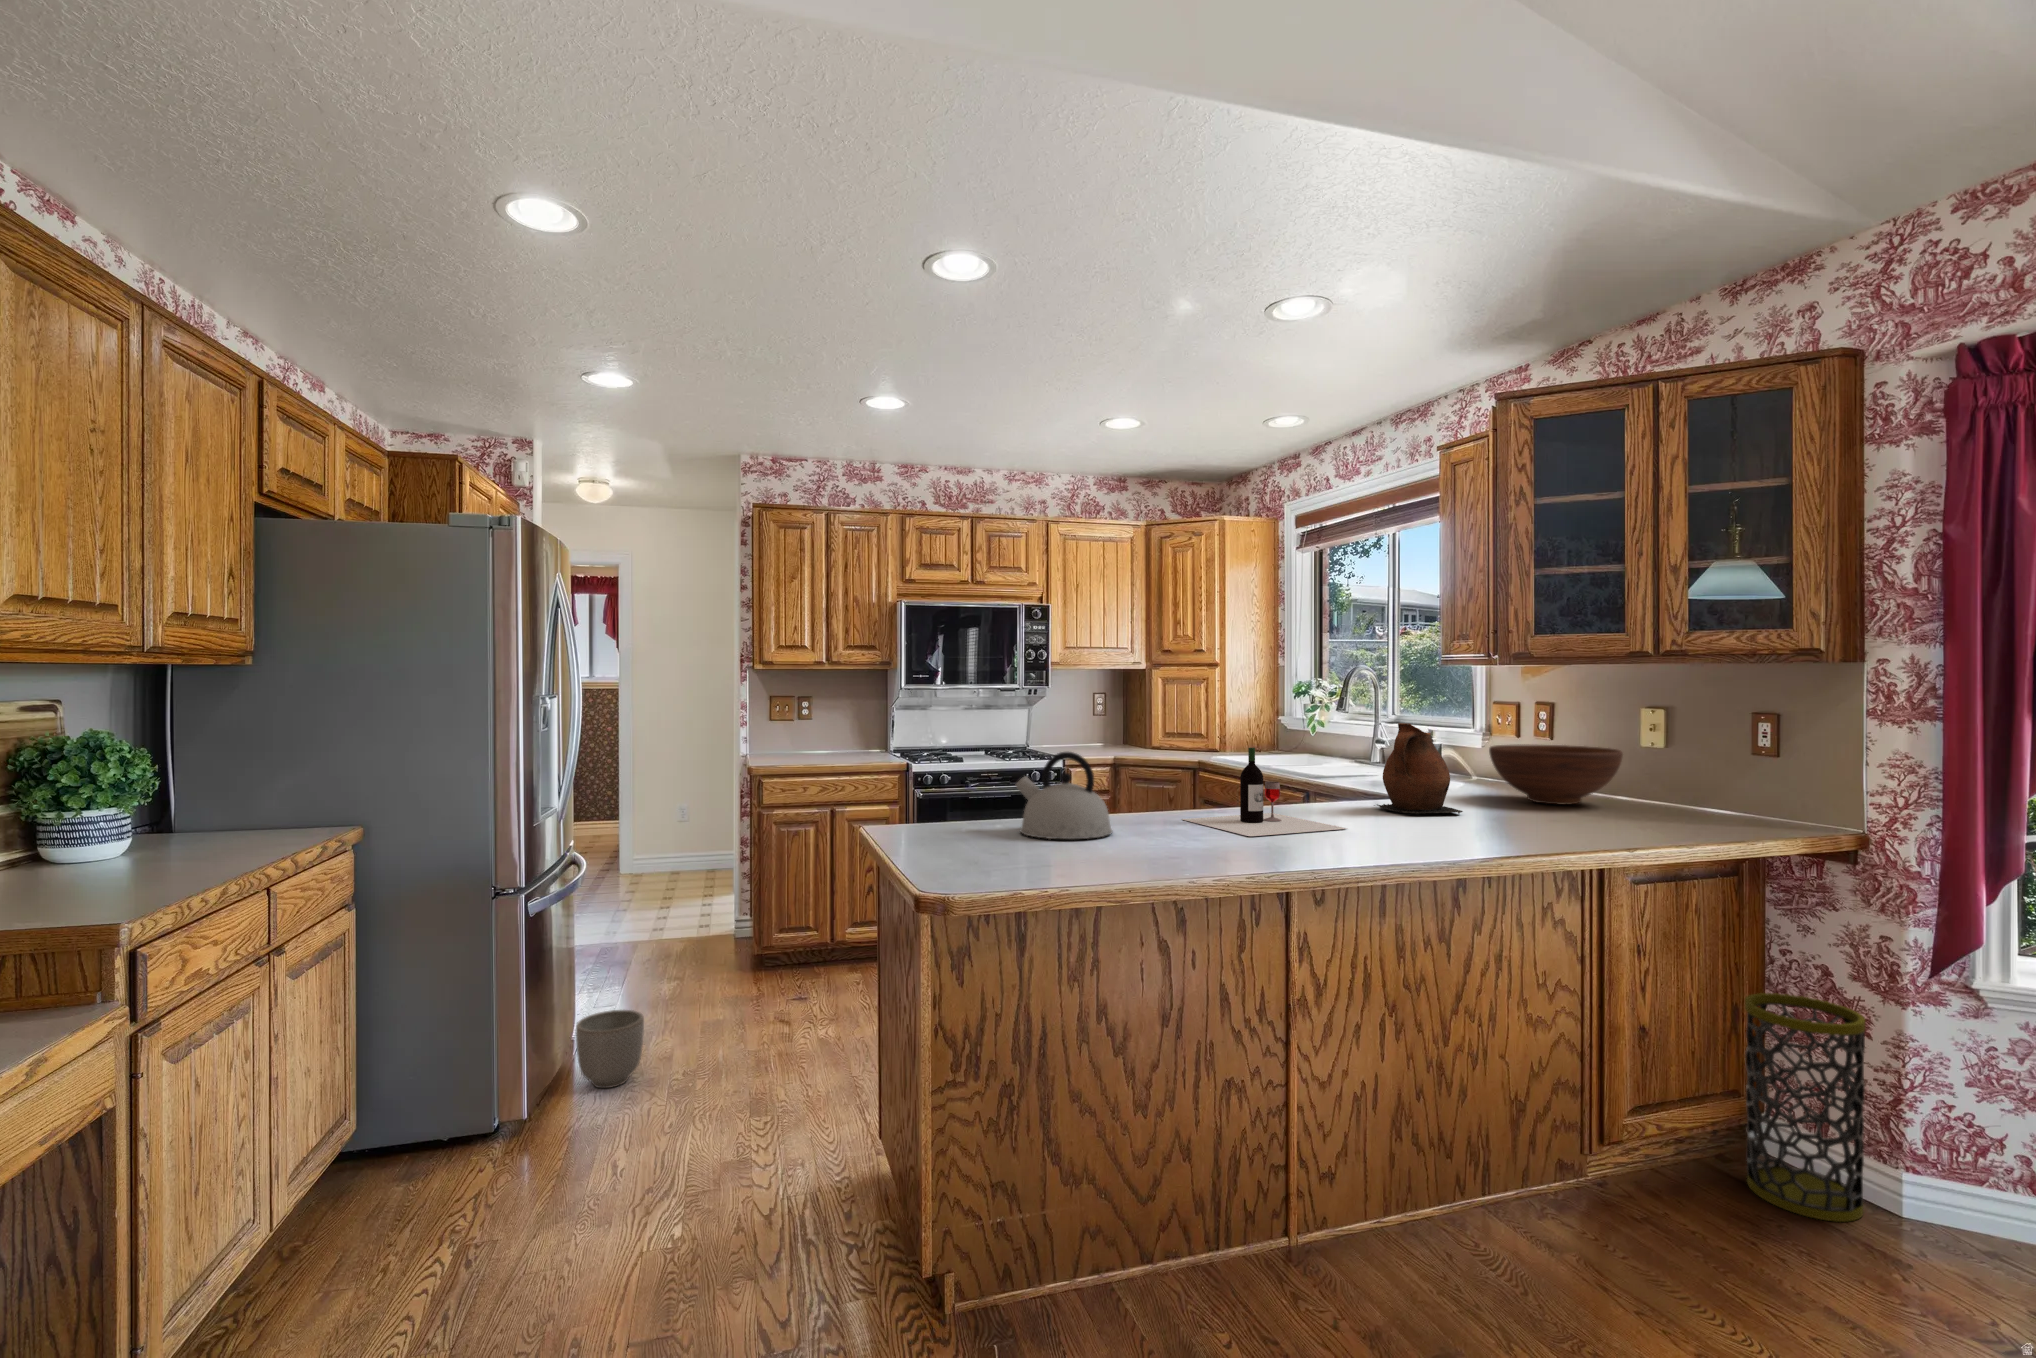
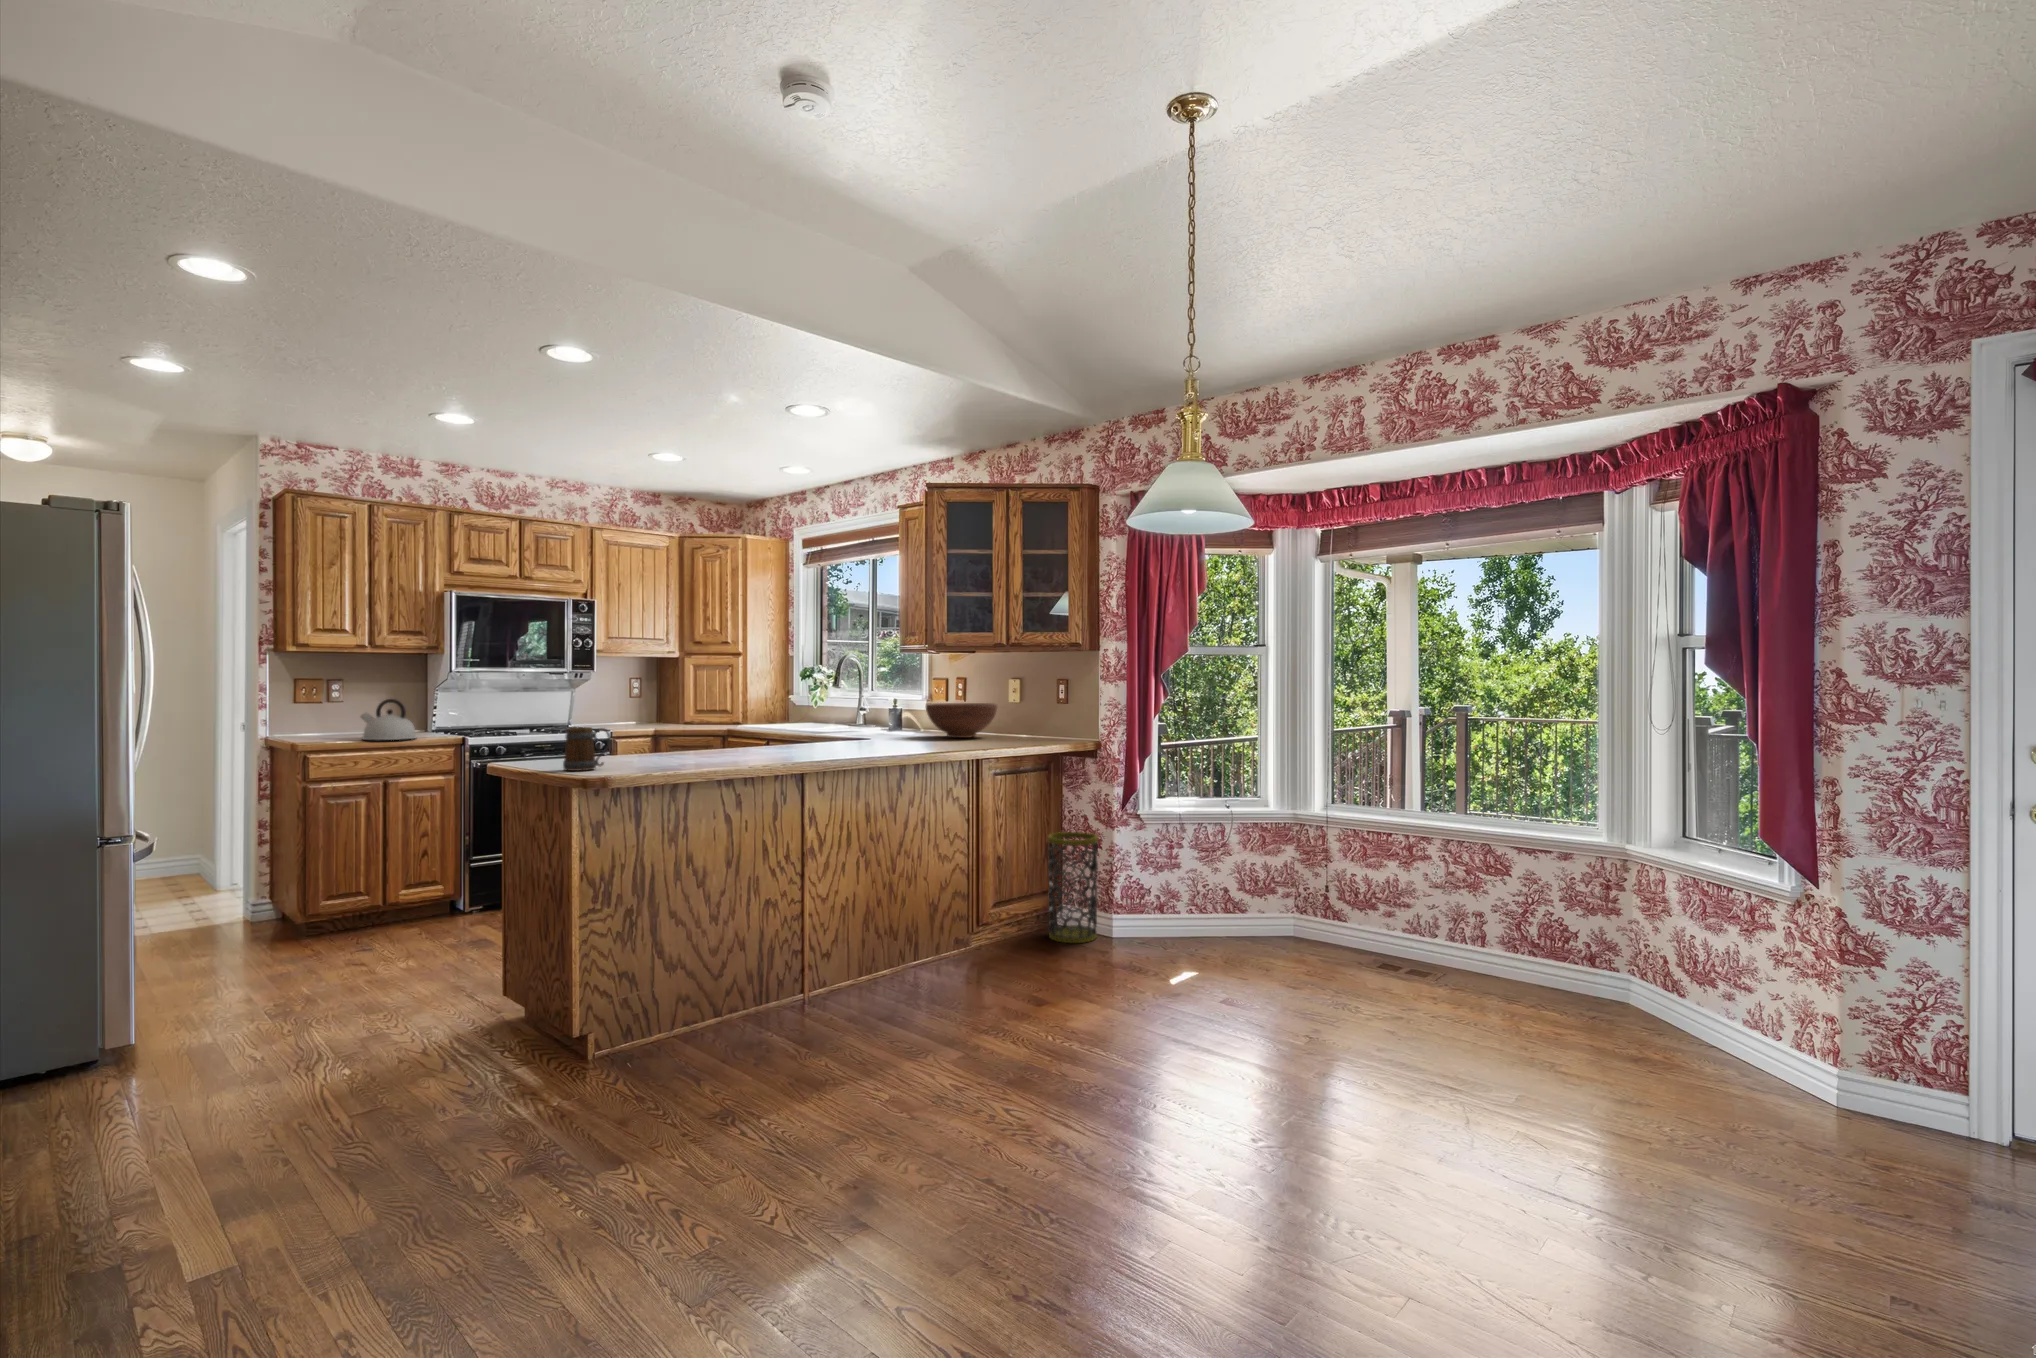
ceramic pitcher: present [1377,723,1463,814] -> none [855,687,908,744]
wine bottle: present [1183,748,1347,836] -> none [730,702,839,756]
kettle: present [1016,752,1112,839] -> present [361,699,416,740]
mug: none [928,789,992,856] -> present [563,727,610,771]
planter: present [576,1010,644,1088] -> none [157,955,233,1023]

